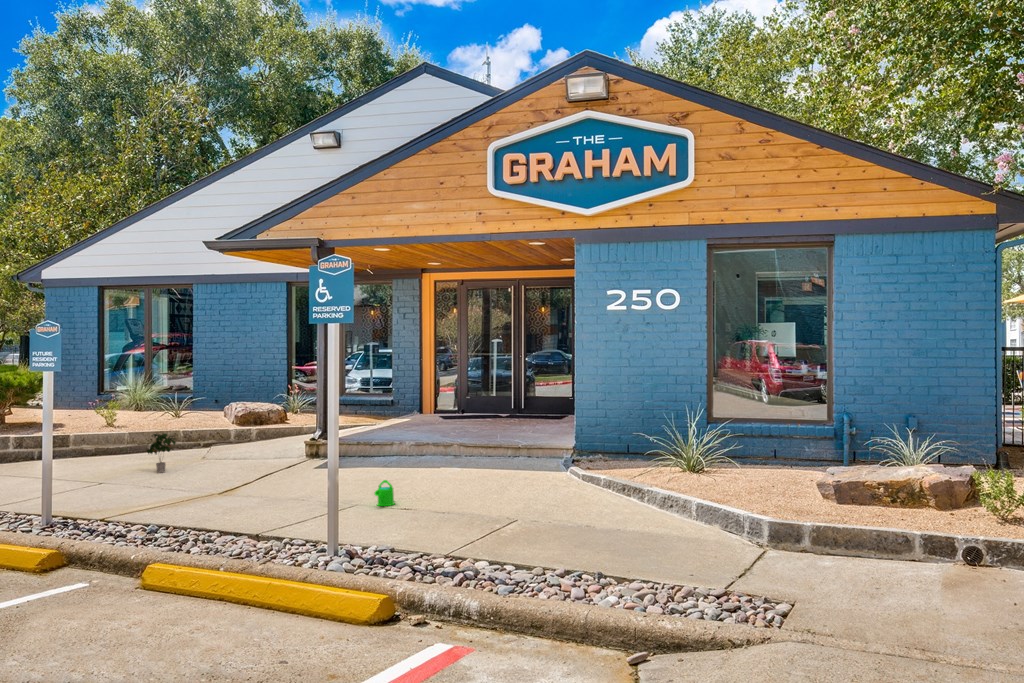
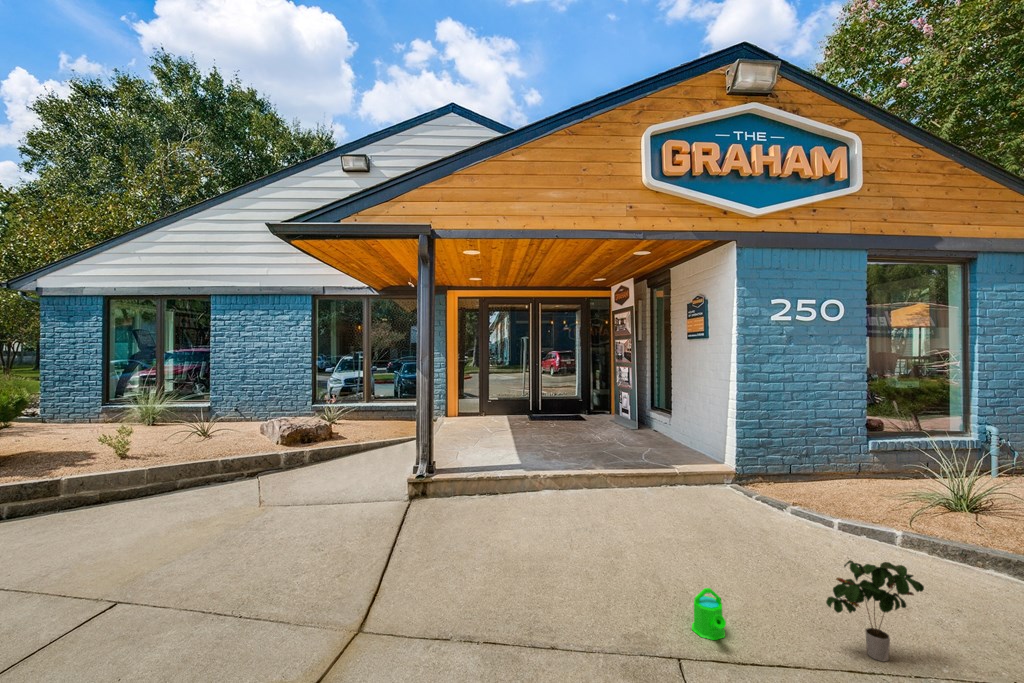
potted plant: present [147,434,176,473] -> present [826,560,924,661]

